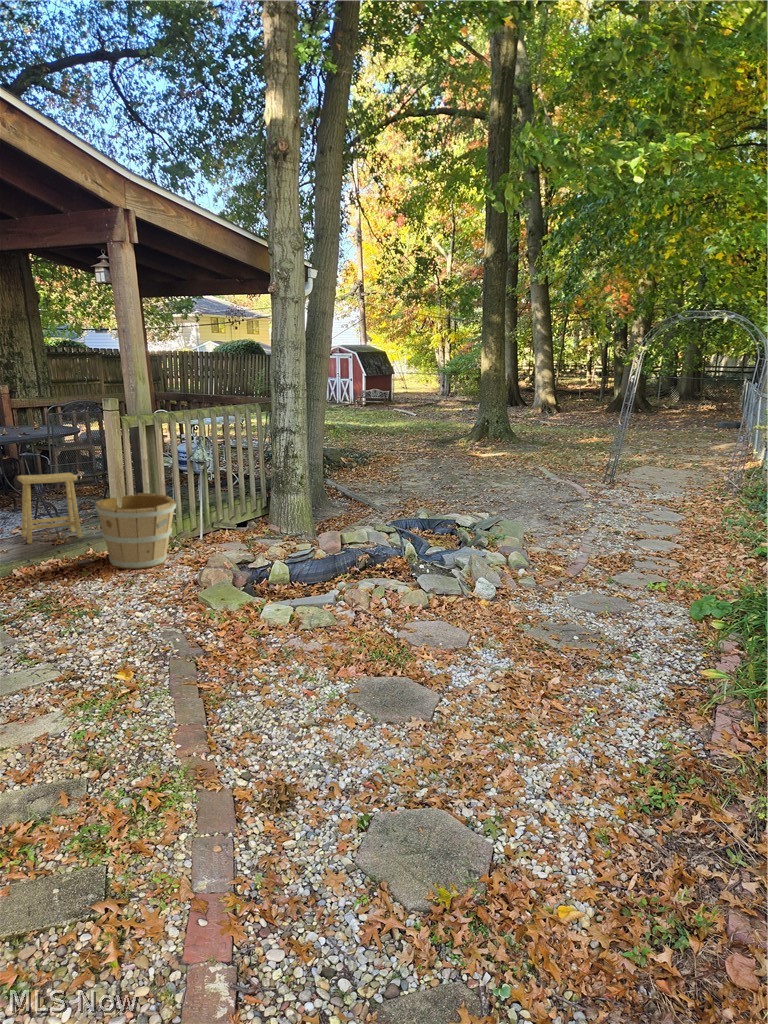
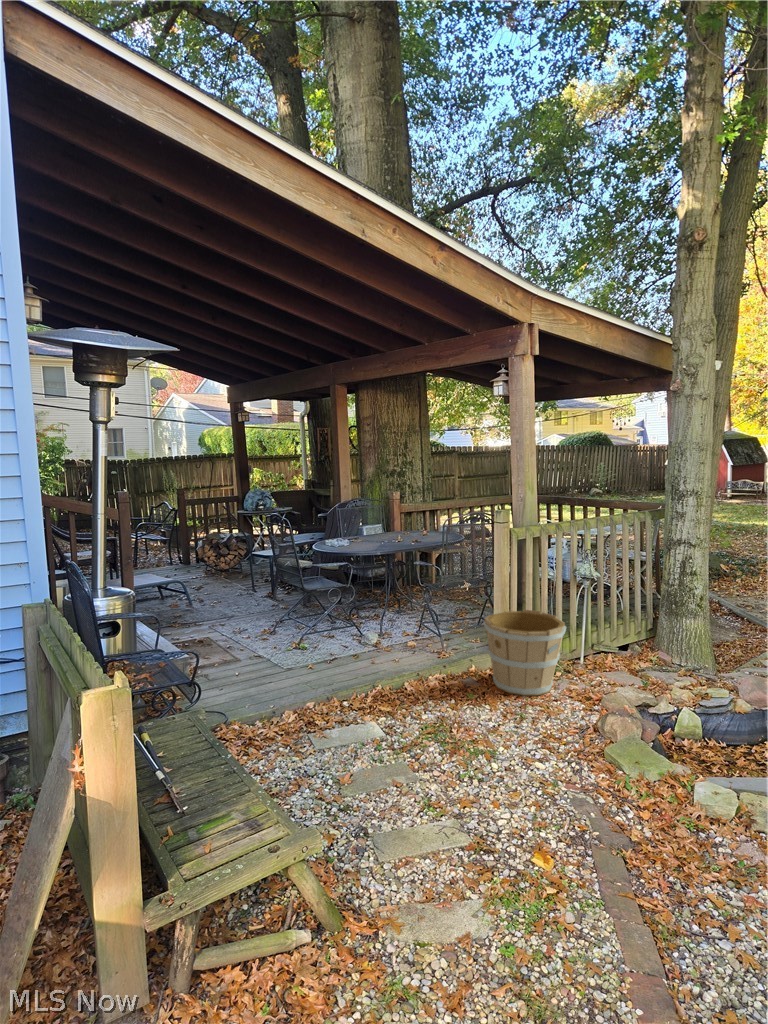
footstool: present [17,473,82,544] -> none [412,583,467,653]

